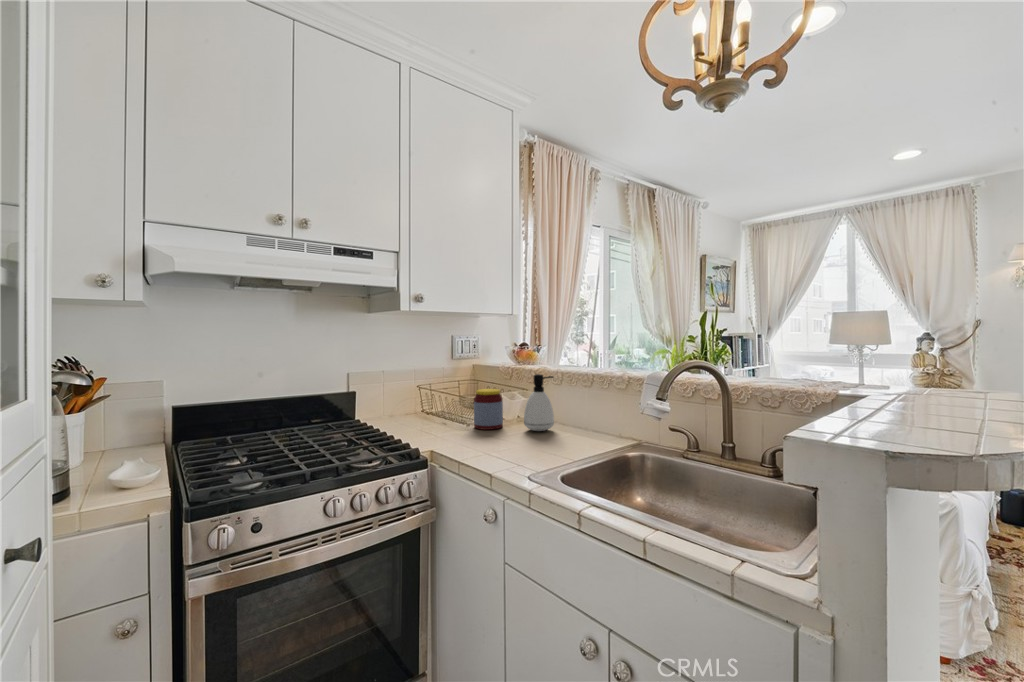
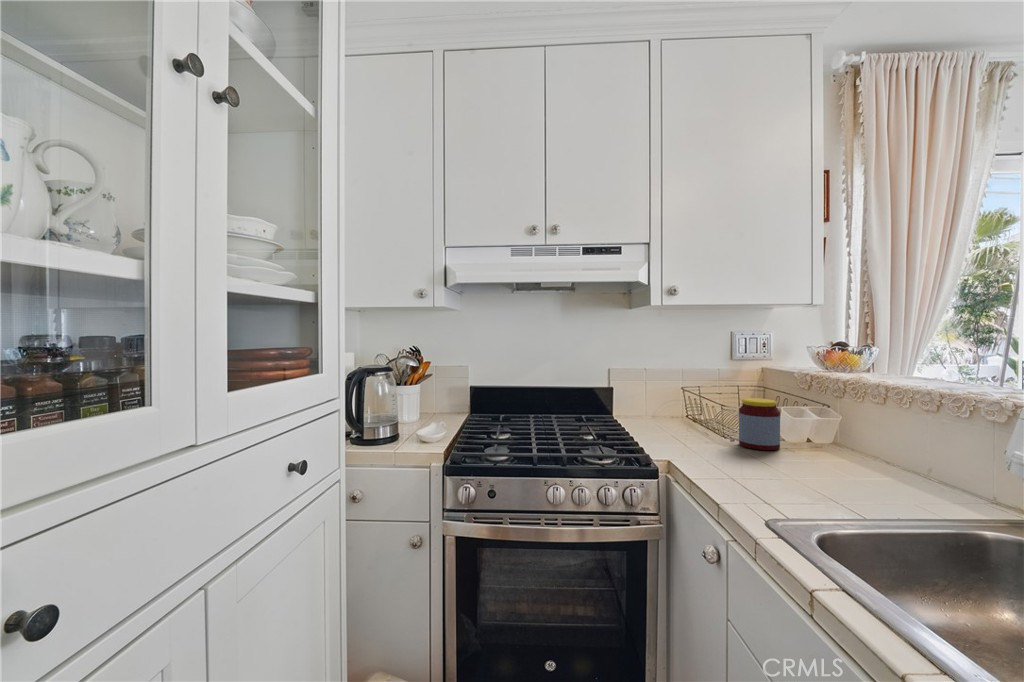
soap dispenser: present [524,374,554,431] -> none [808,386,861,464]

